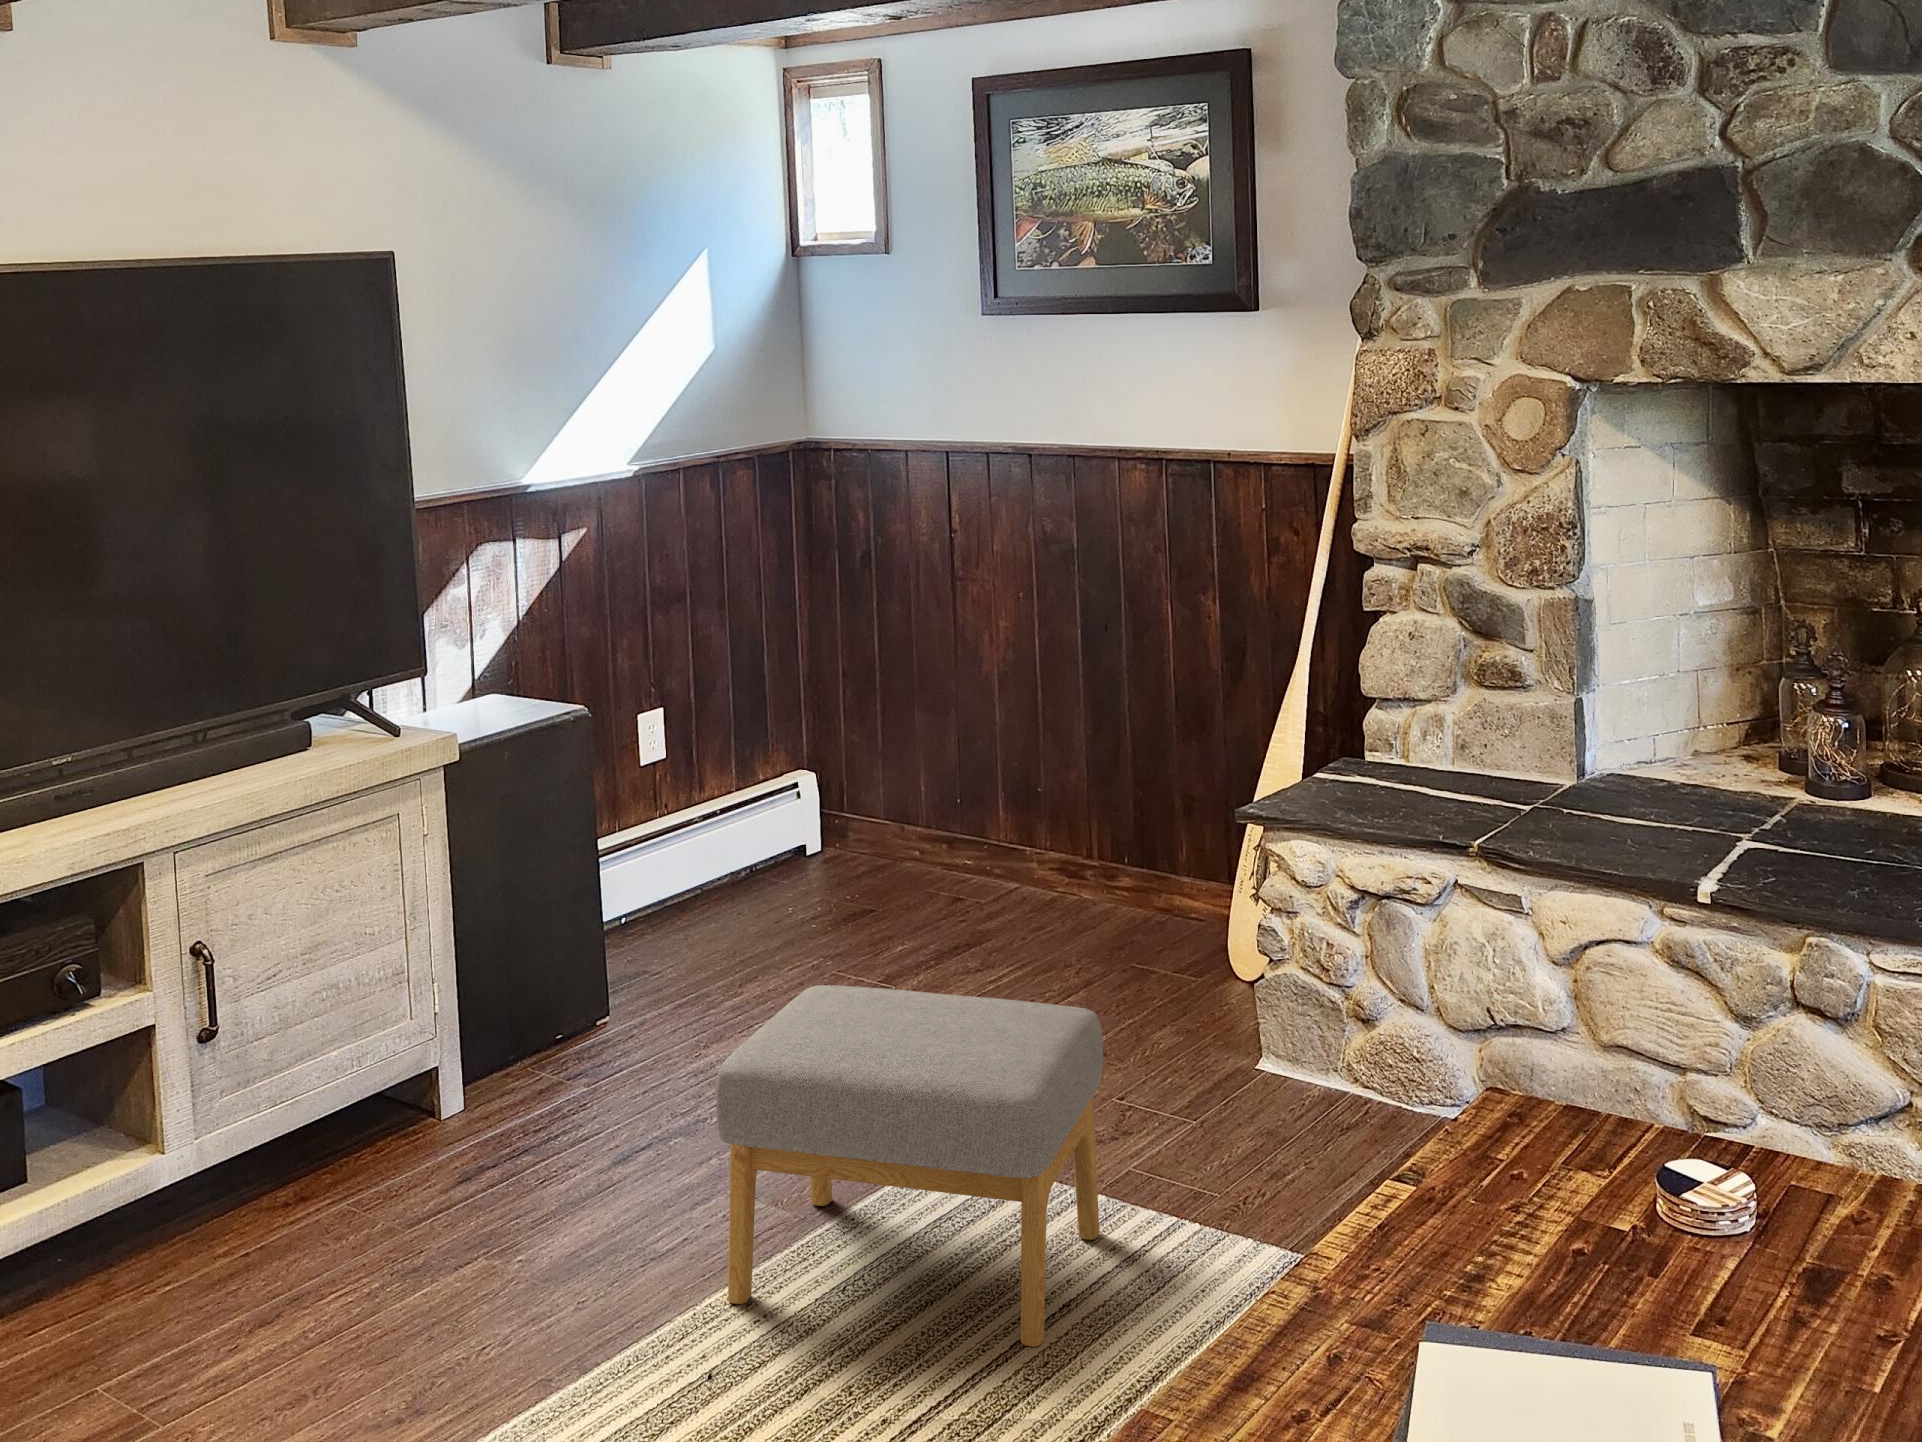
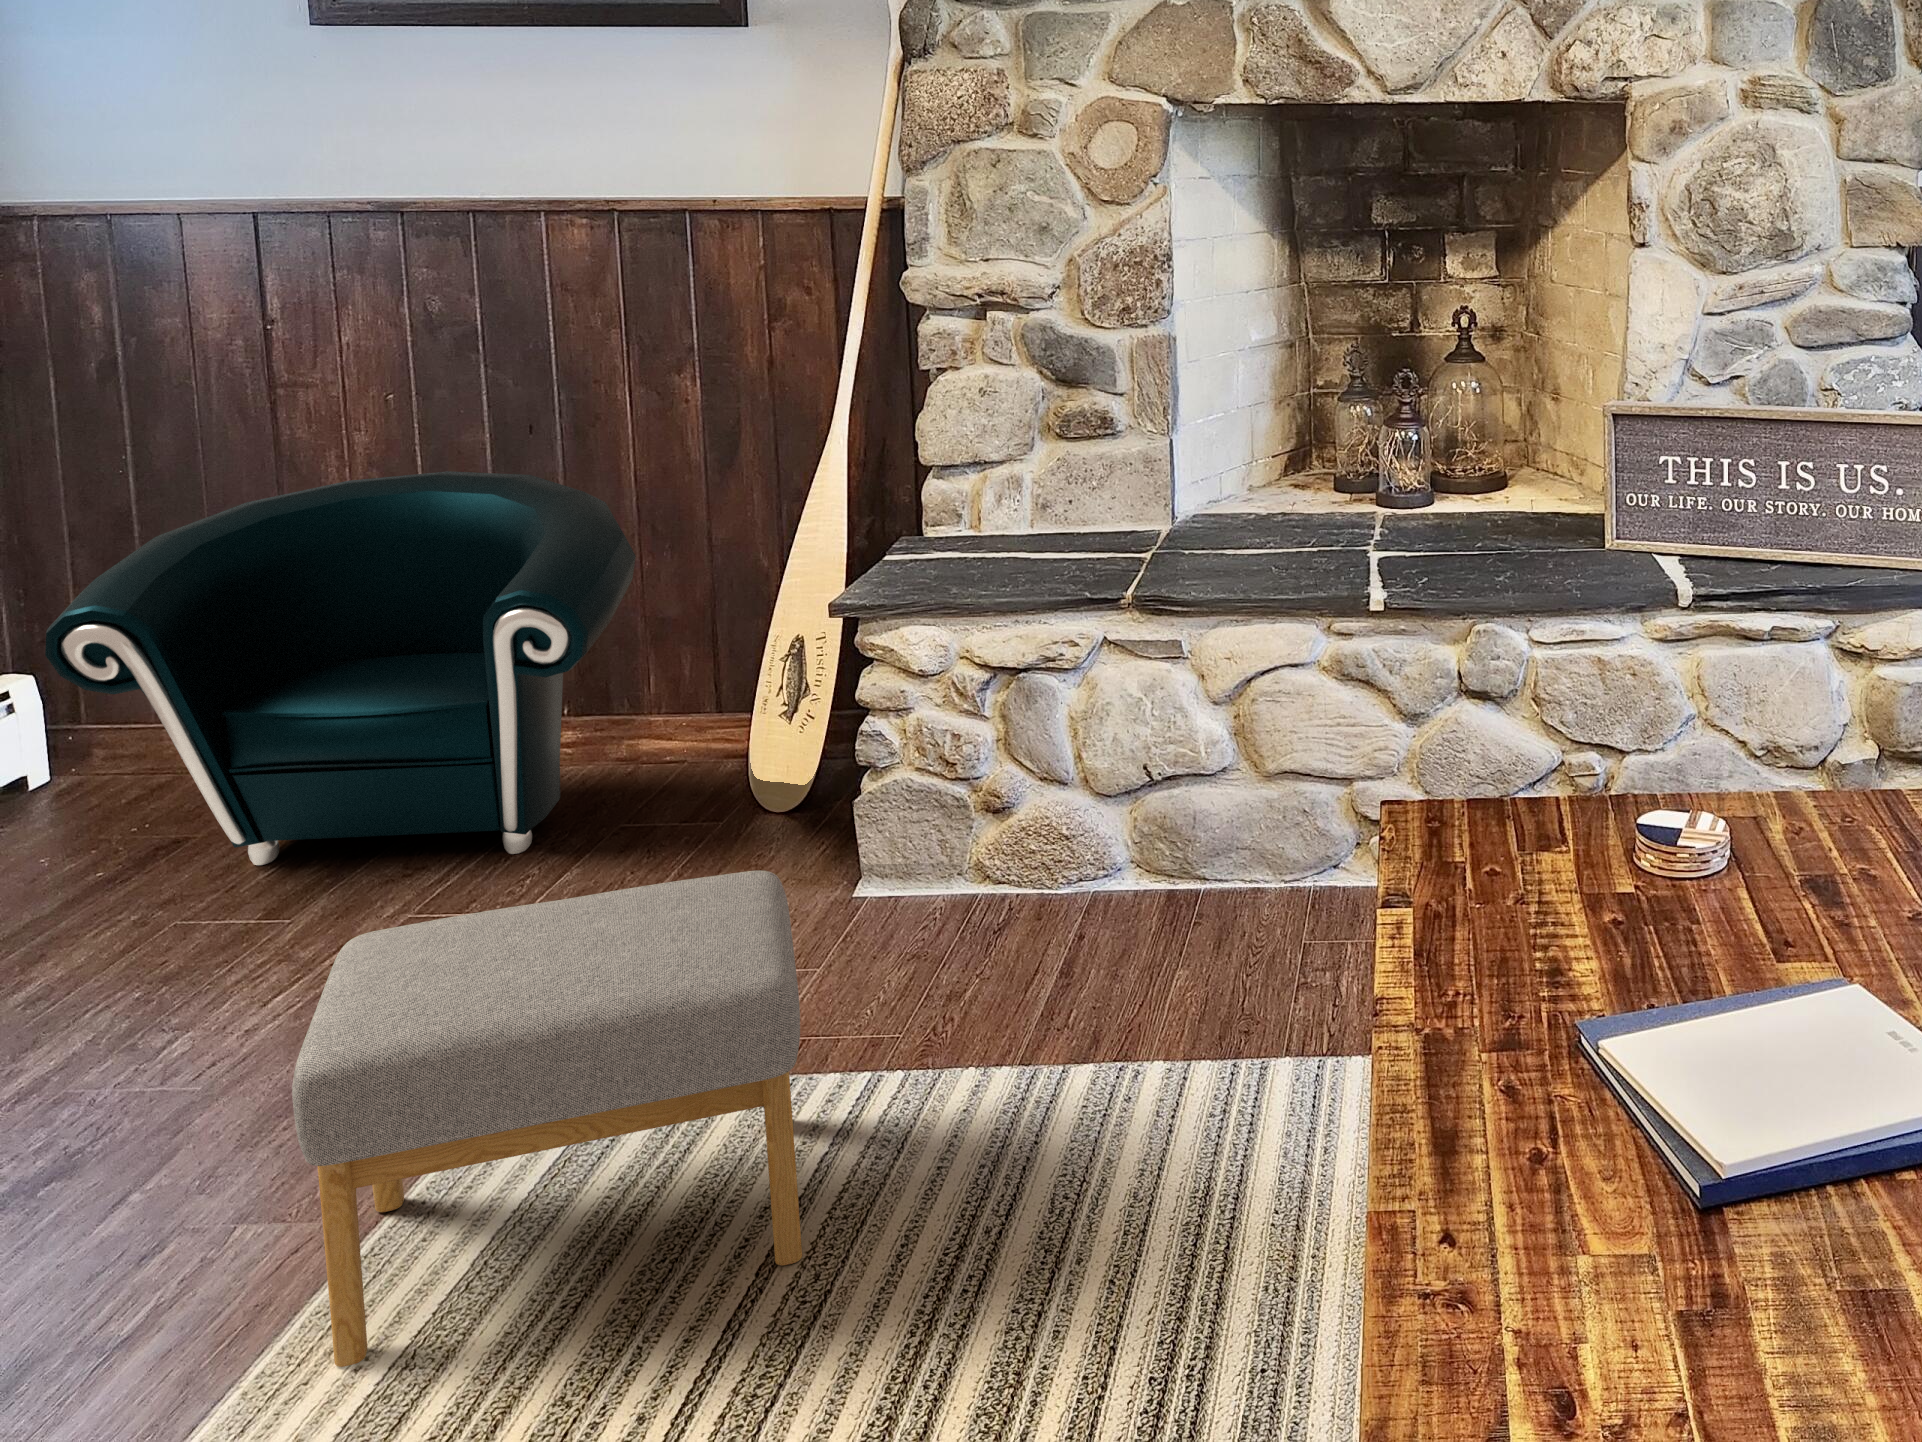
armchair: none [778,652,1154,968] -> present [45,471,636,865]

